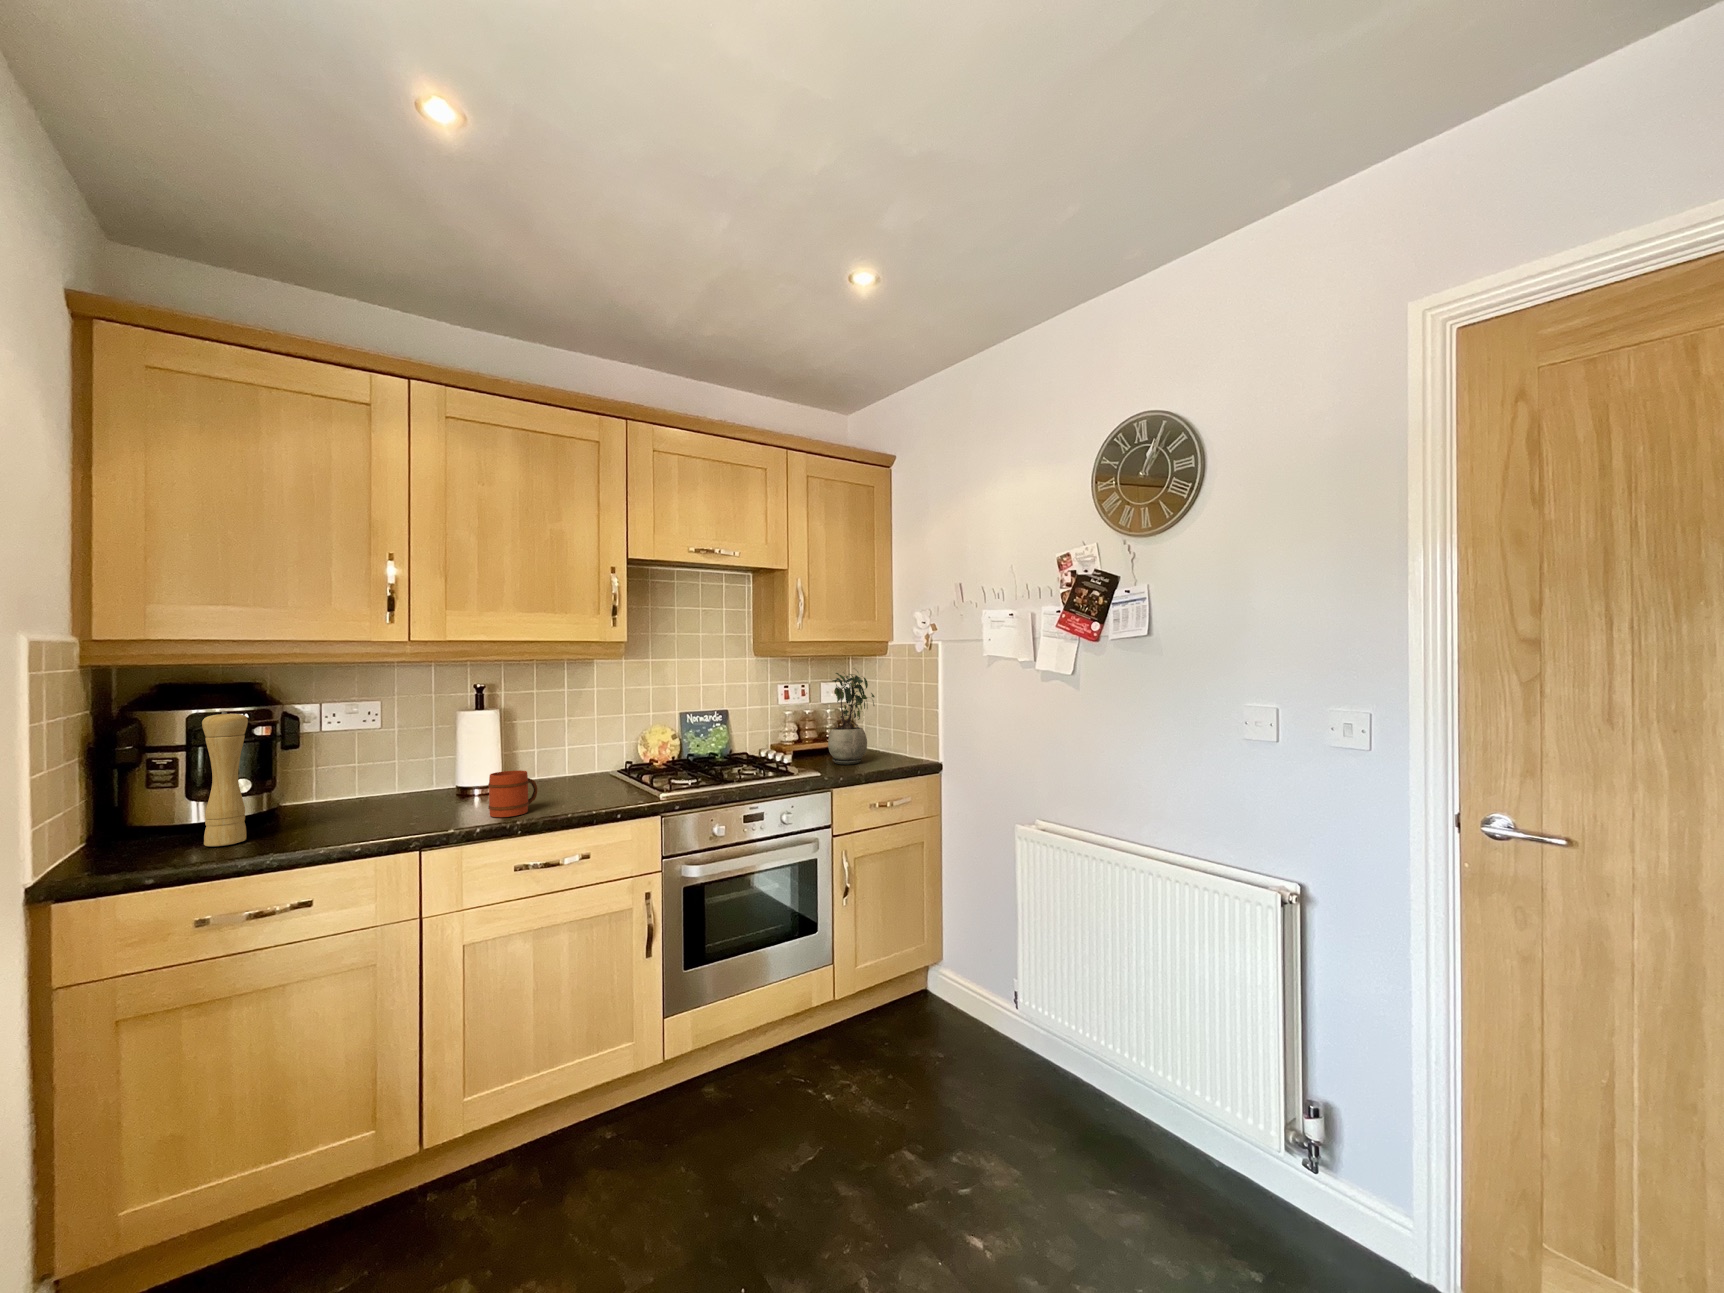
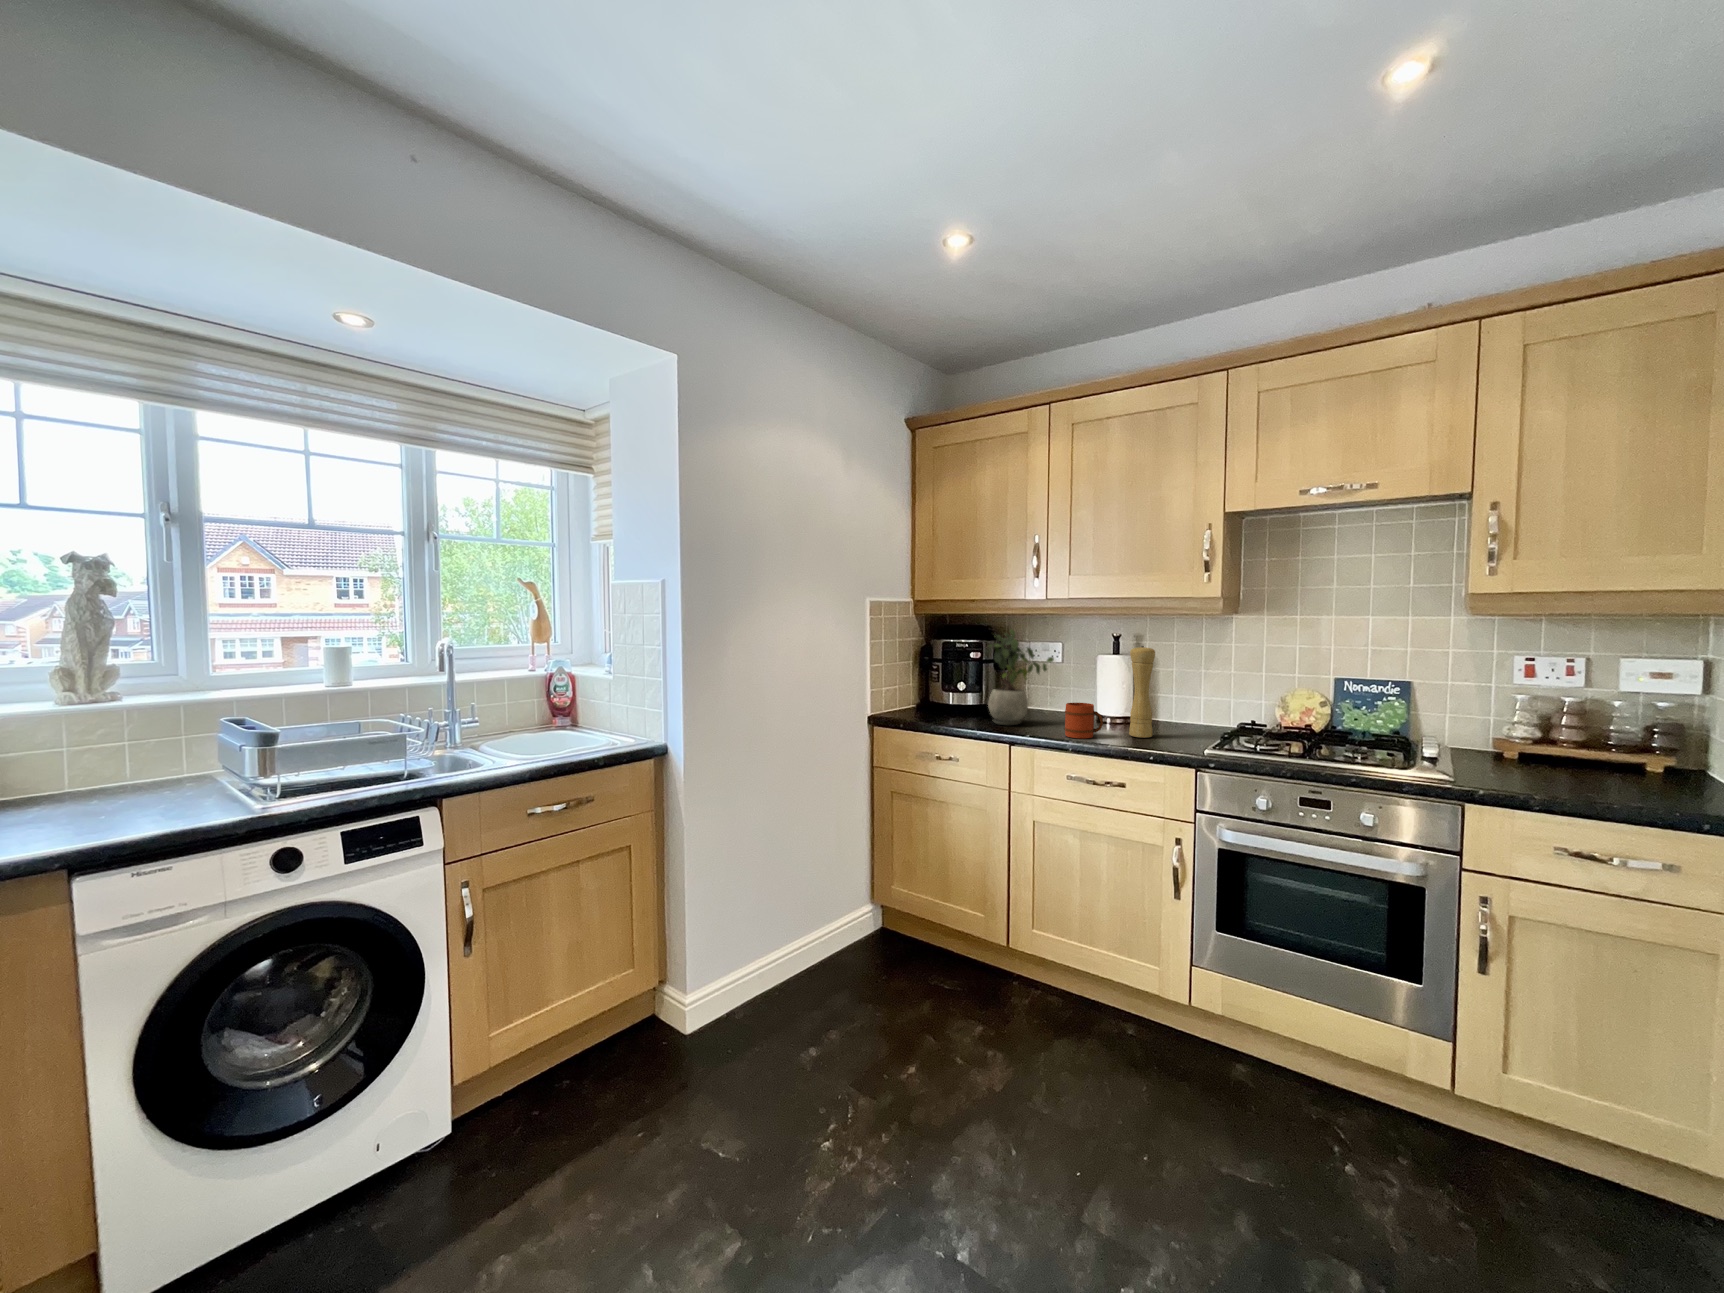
potted plant: present [828,668,875,764] -> present [988,630,1054,725]
pepper mill: present [202,712,248,846] -> present [1129,646,1155,738]

